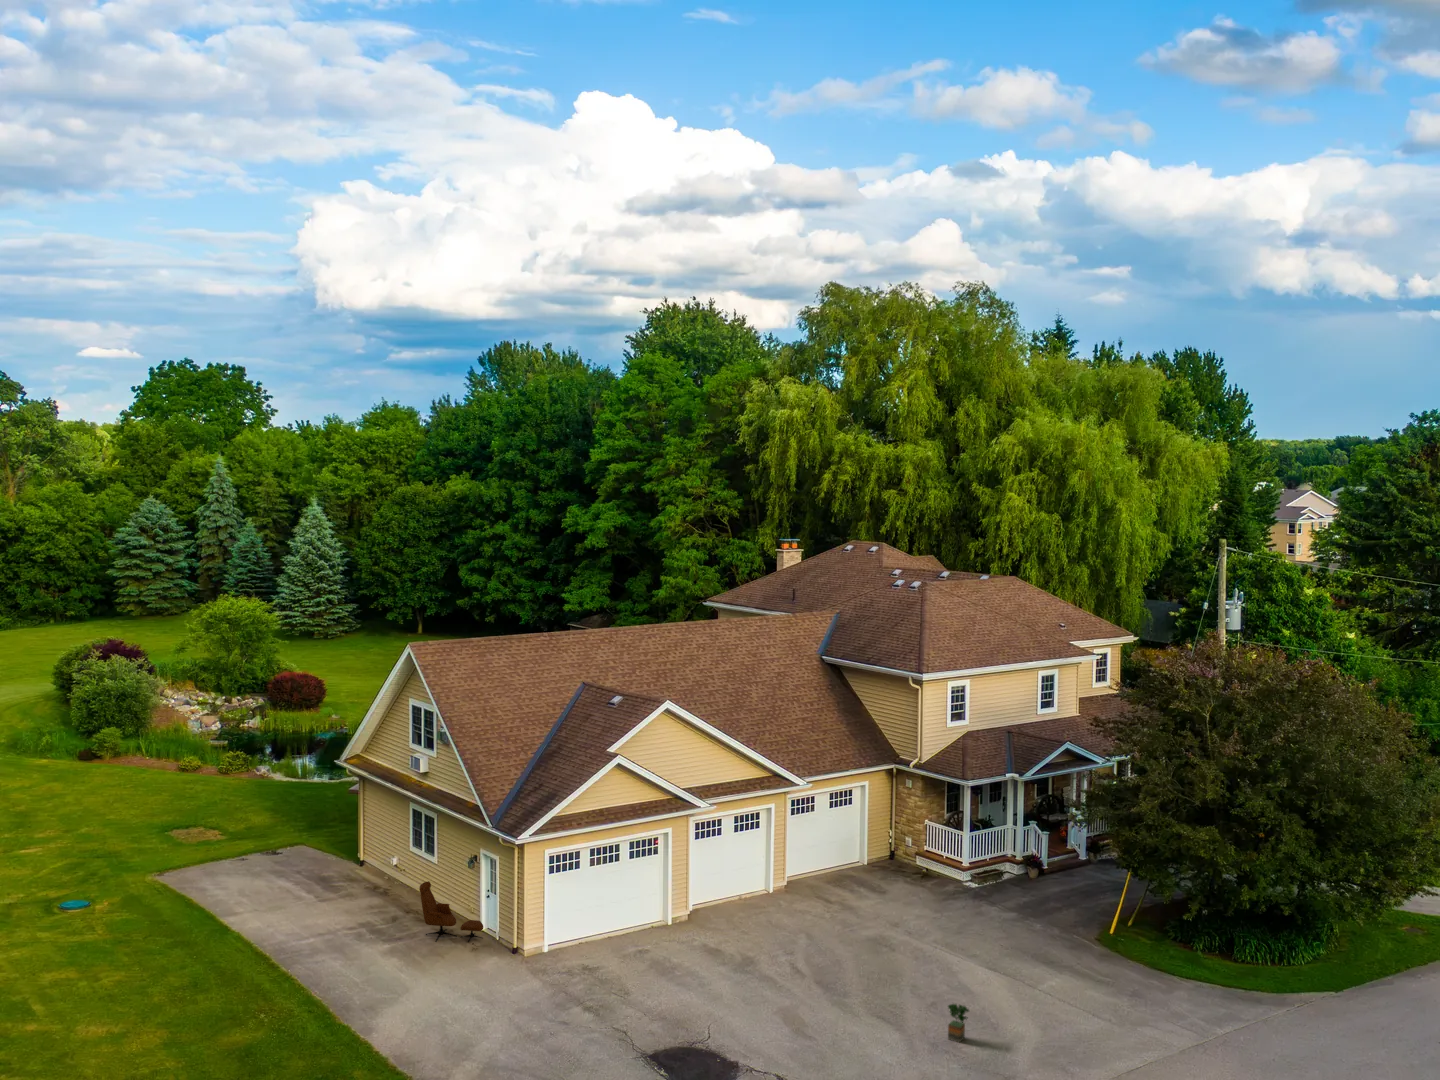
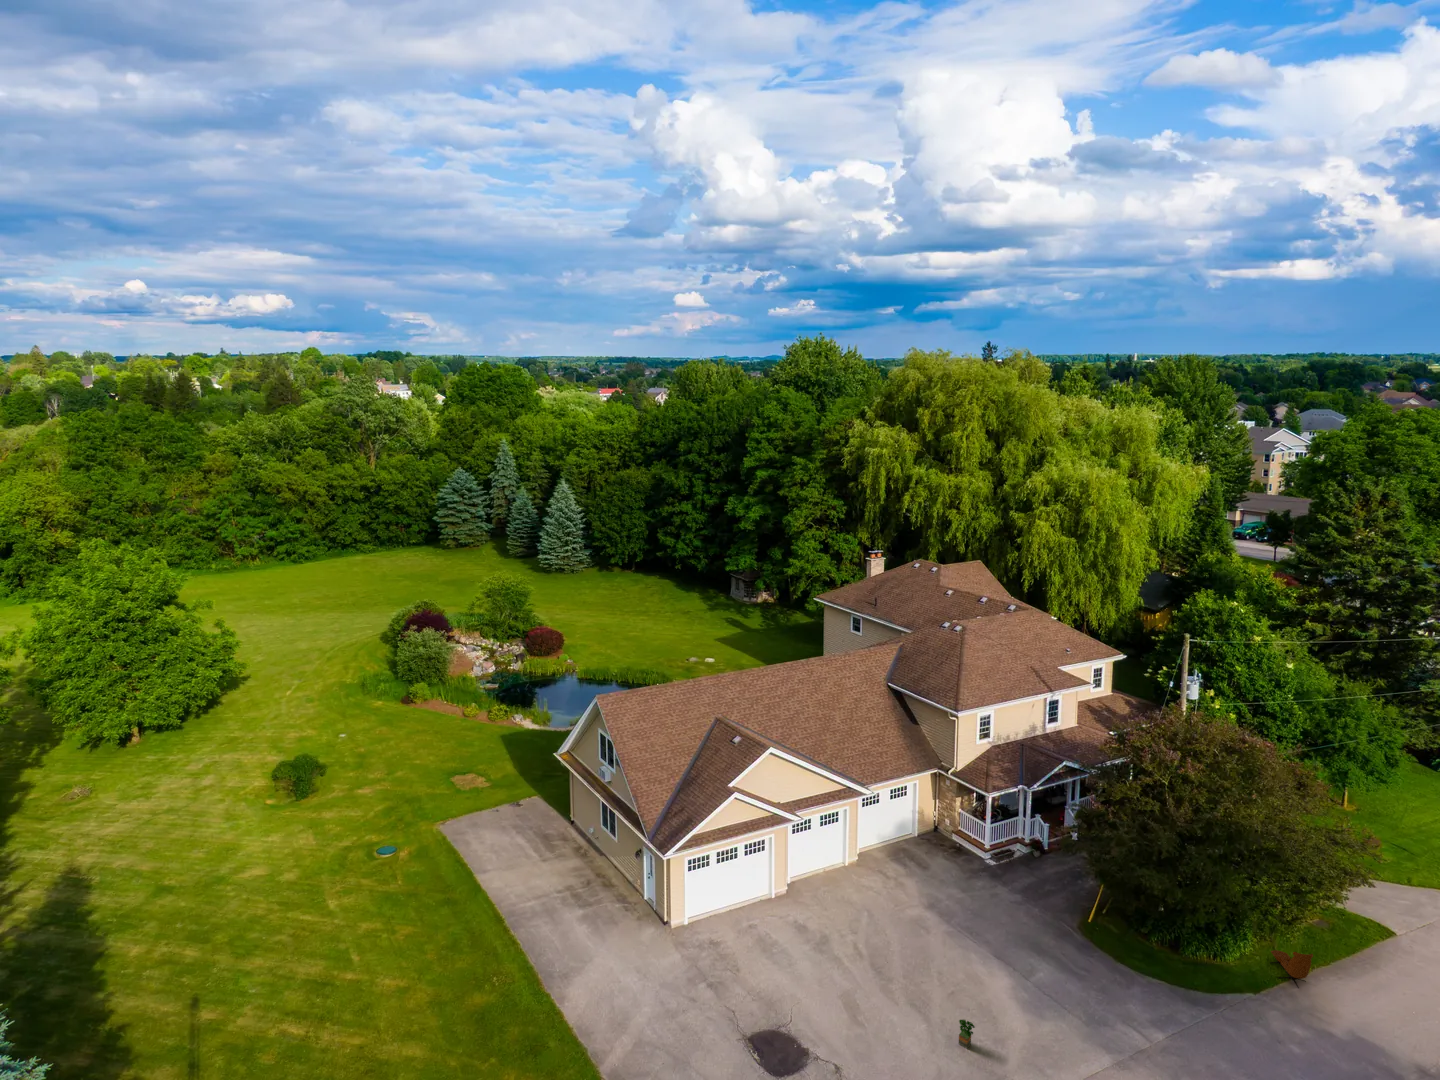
lounge chair: present [419,881,483,942] -> present [1270,950,1313,988]

